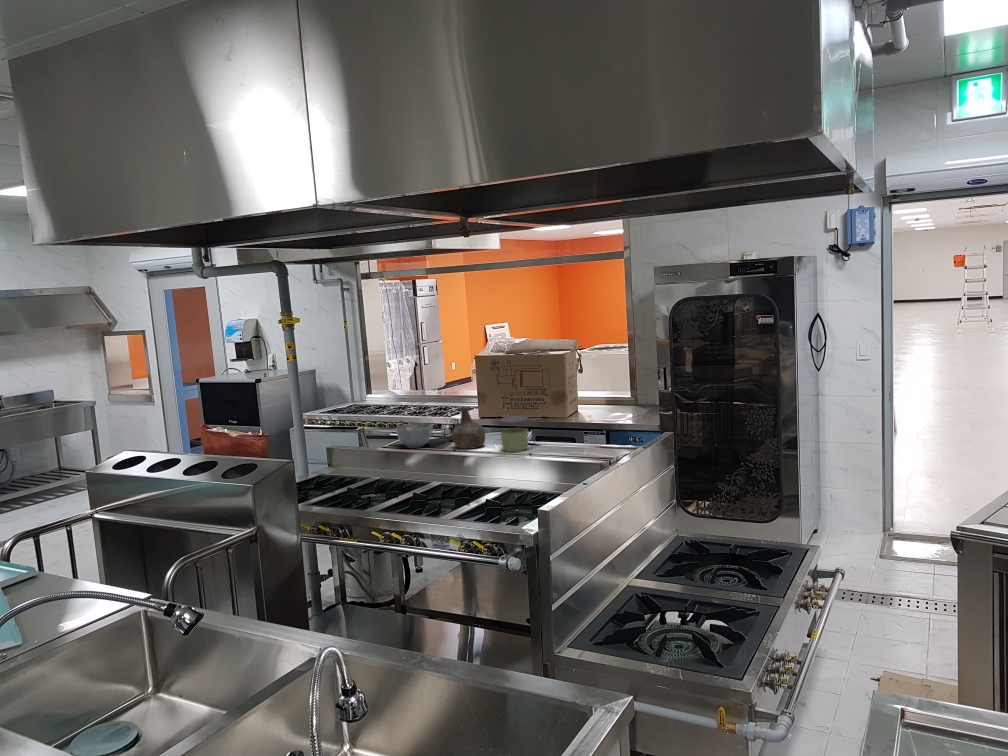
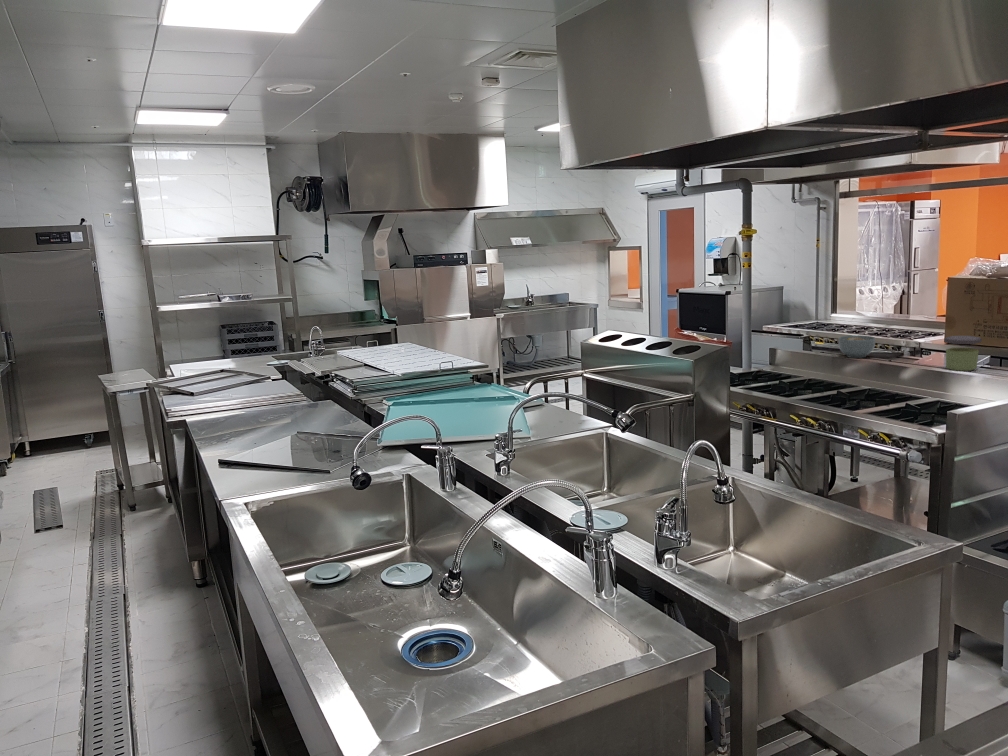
bottle: present [452,407,485,449] -> none [894,323,931,364]

